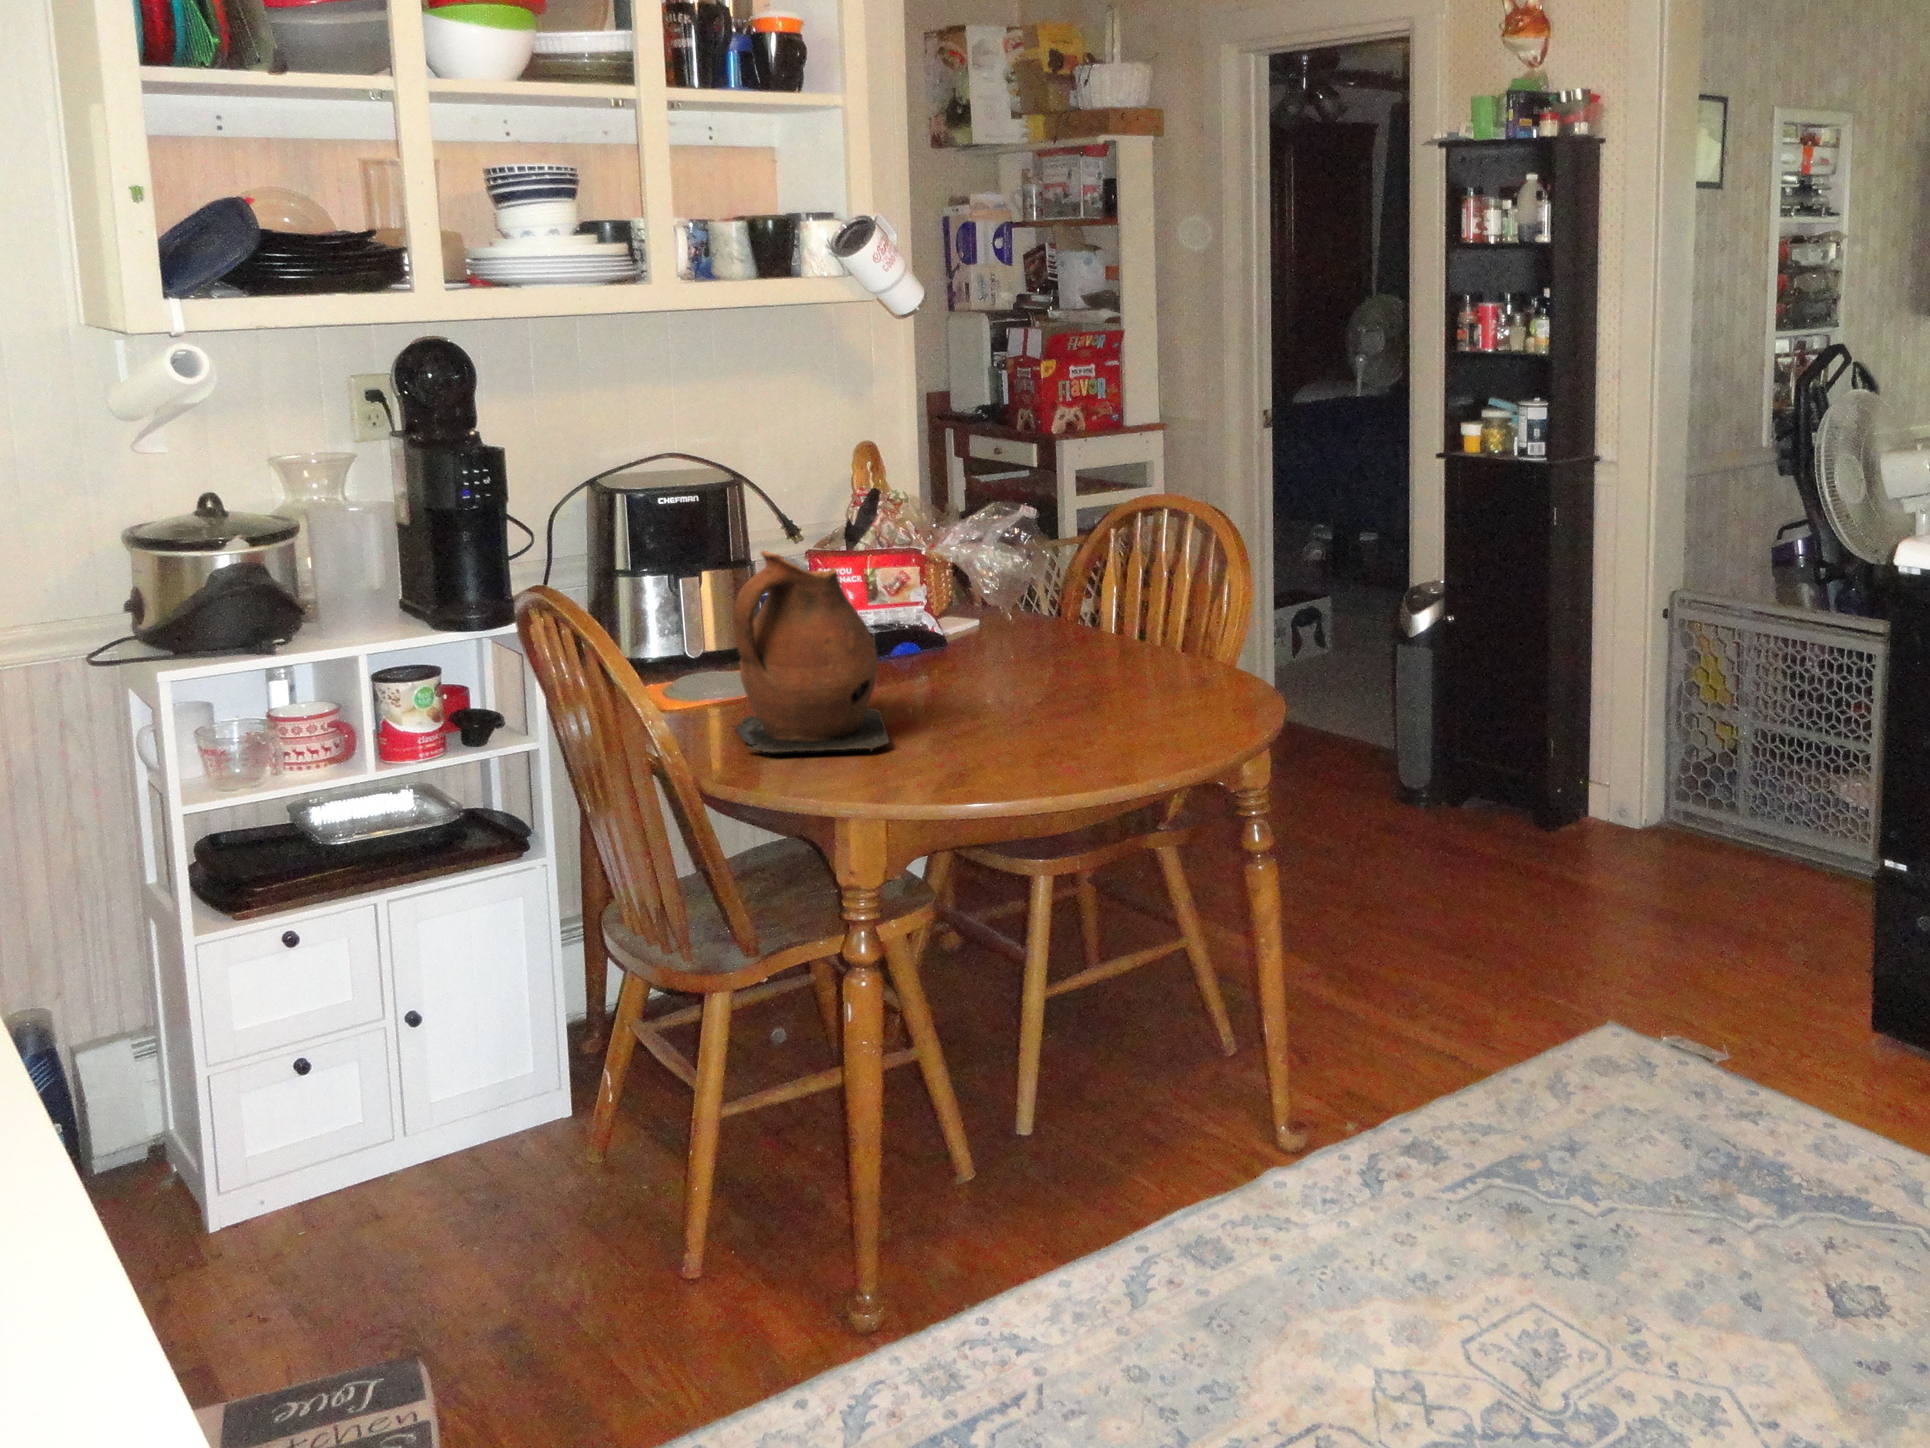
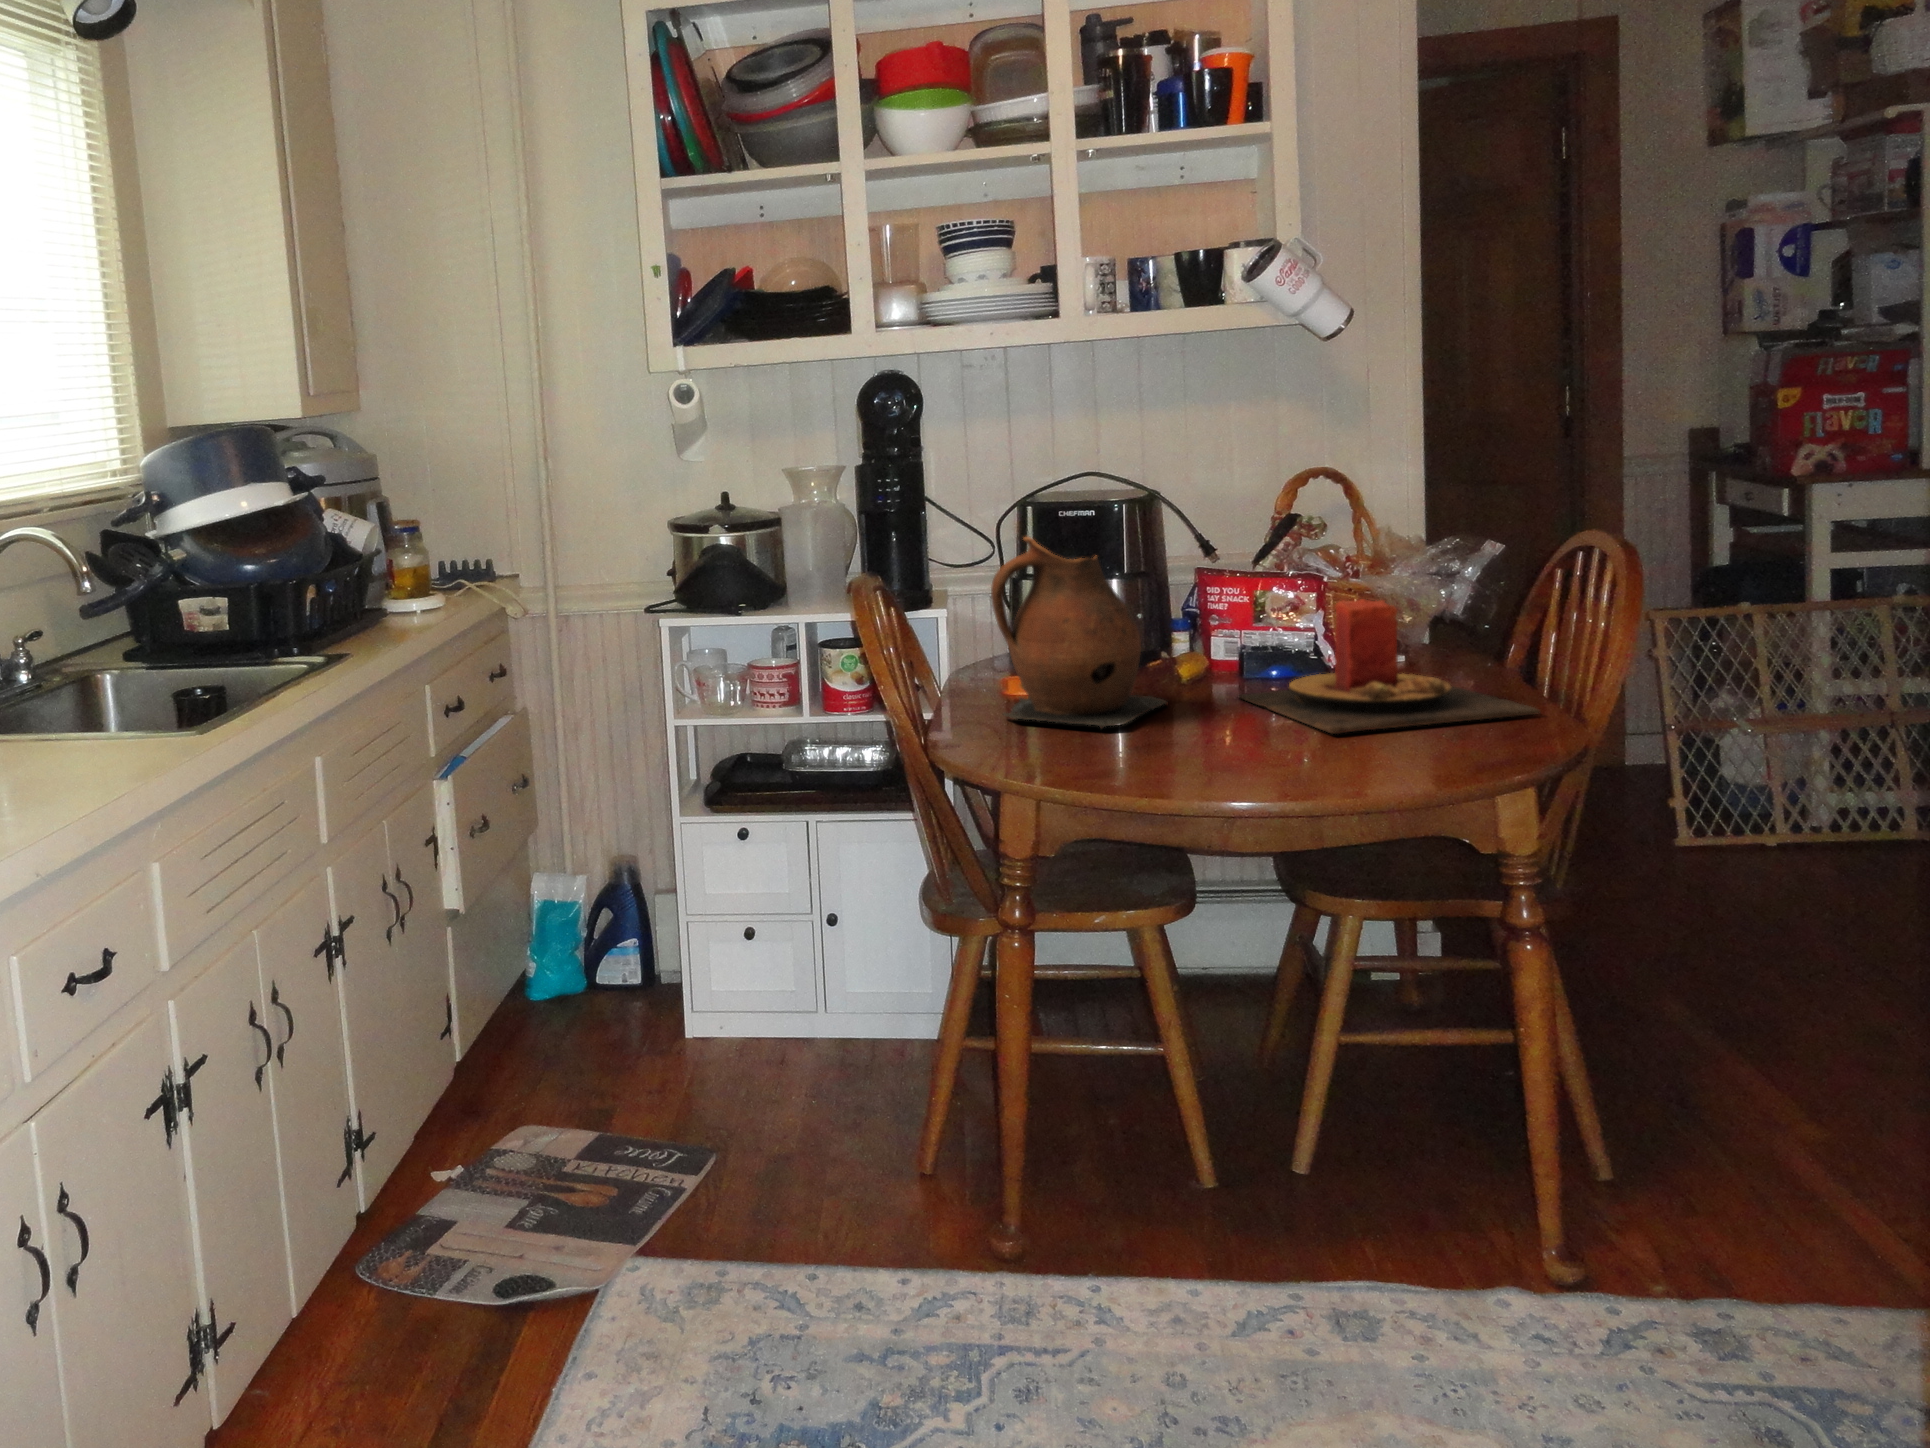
candle: none [925,591,1178,726] -> present [1239,599,1540,734]

